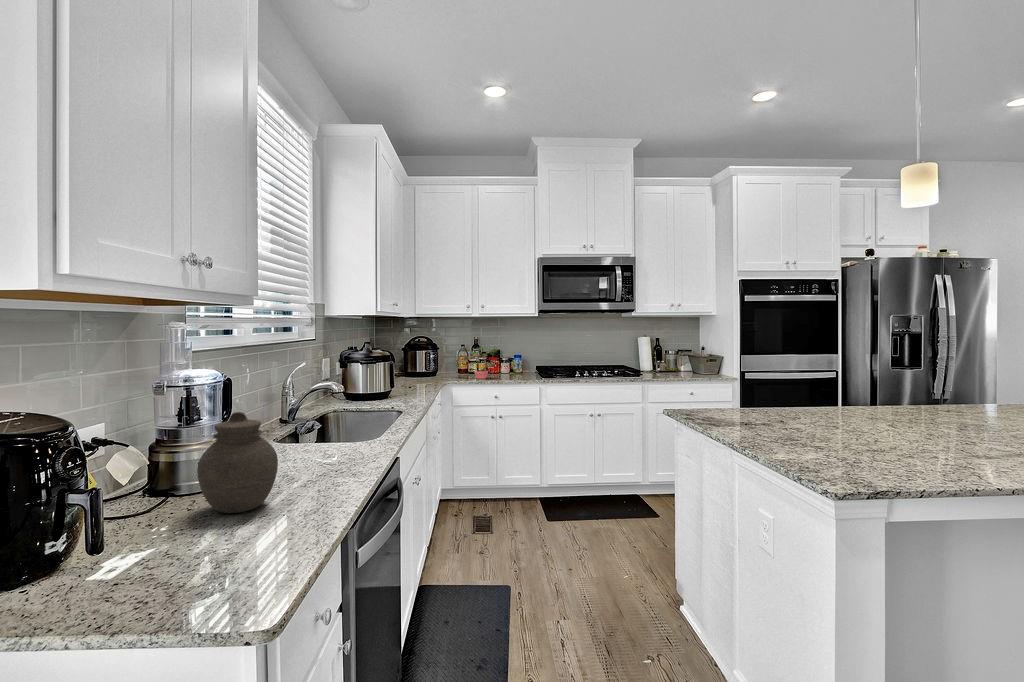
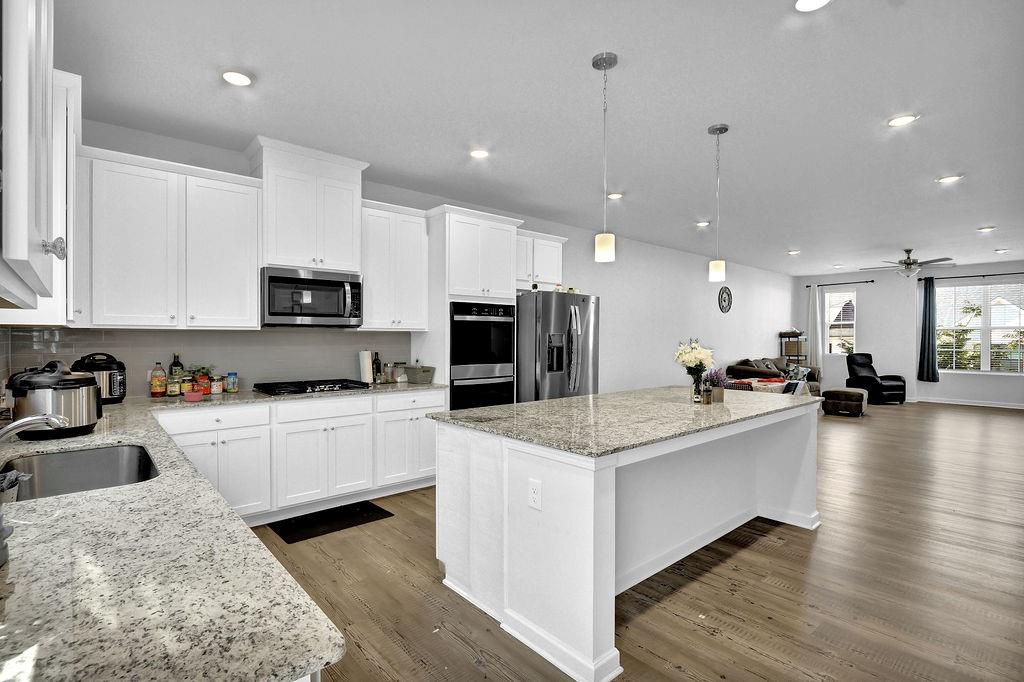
jar: present [197,412,278,513] -> none [83,455,185,574]

